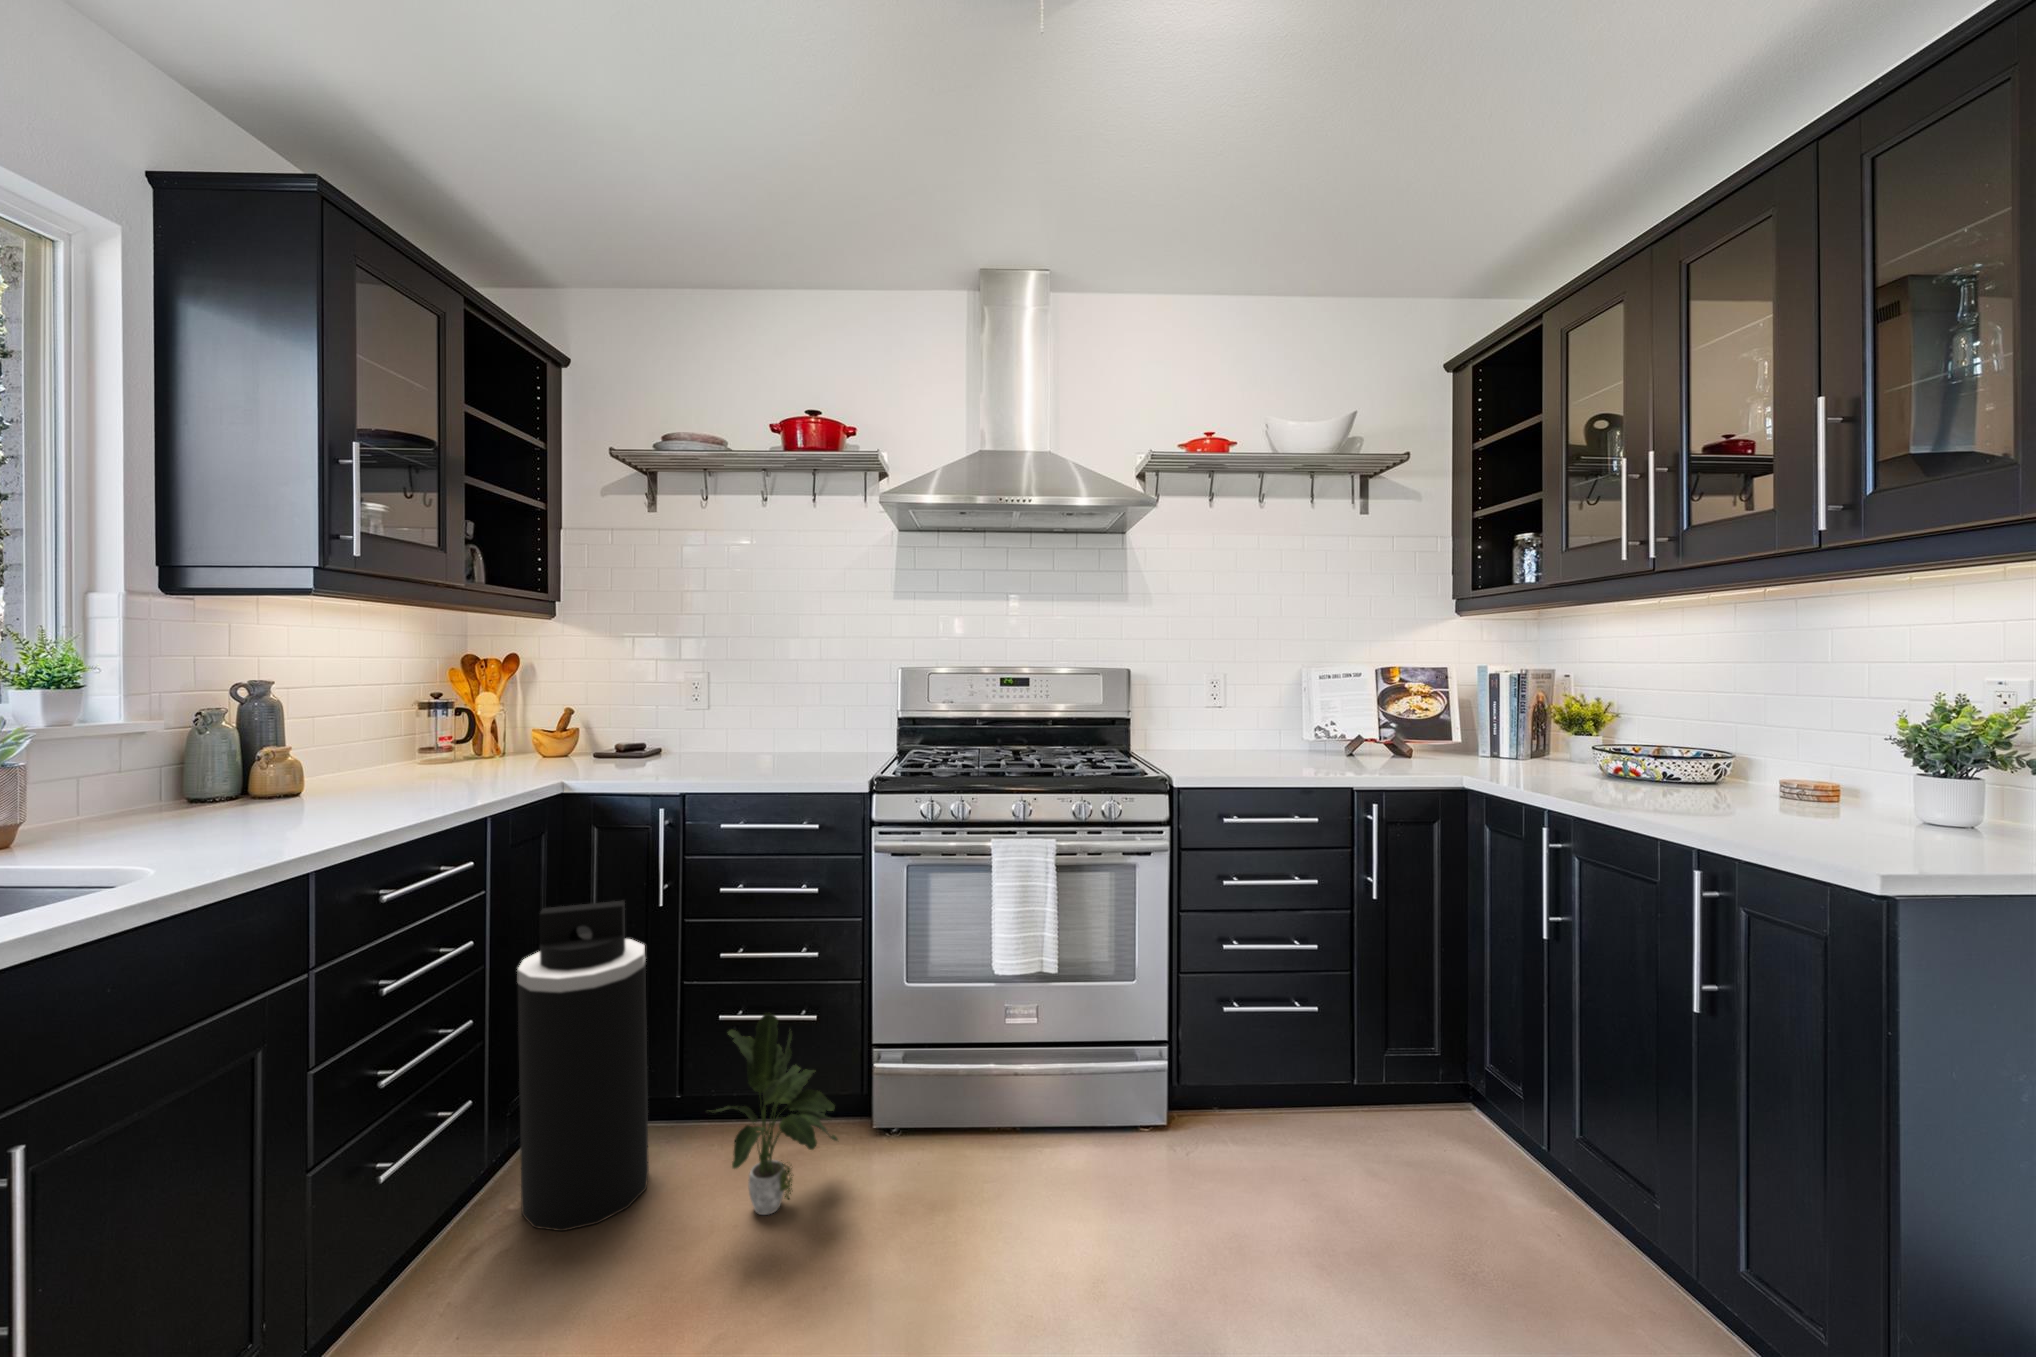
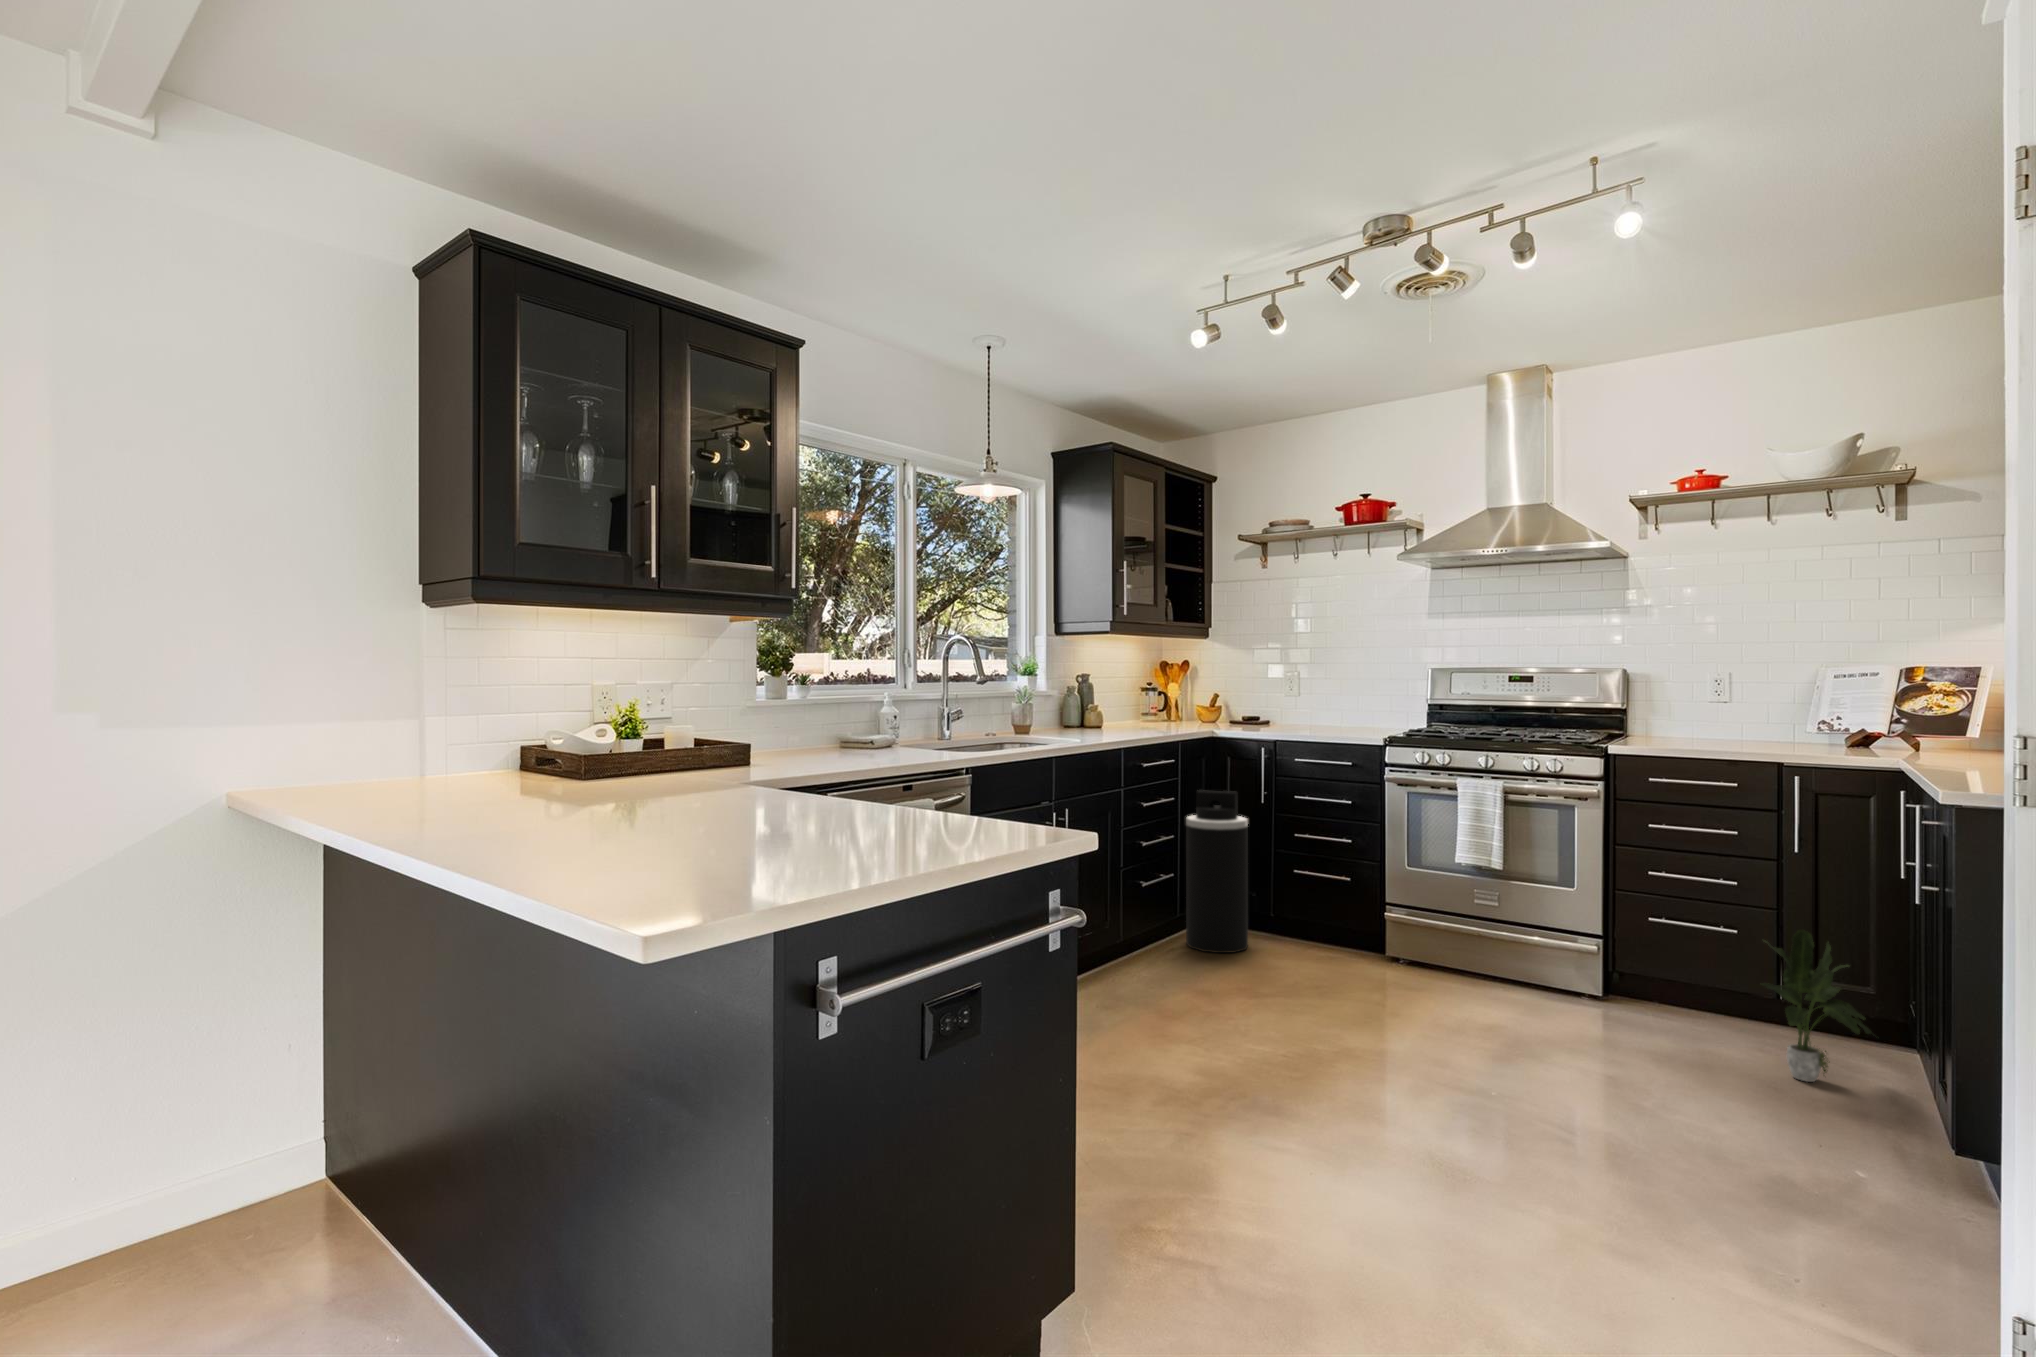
potted plant: present [709,1013,838,1215] -> present [1762,930,1872,1082]

